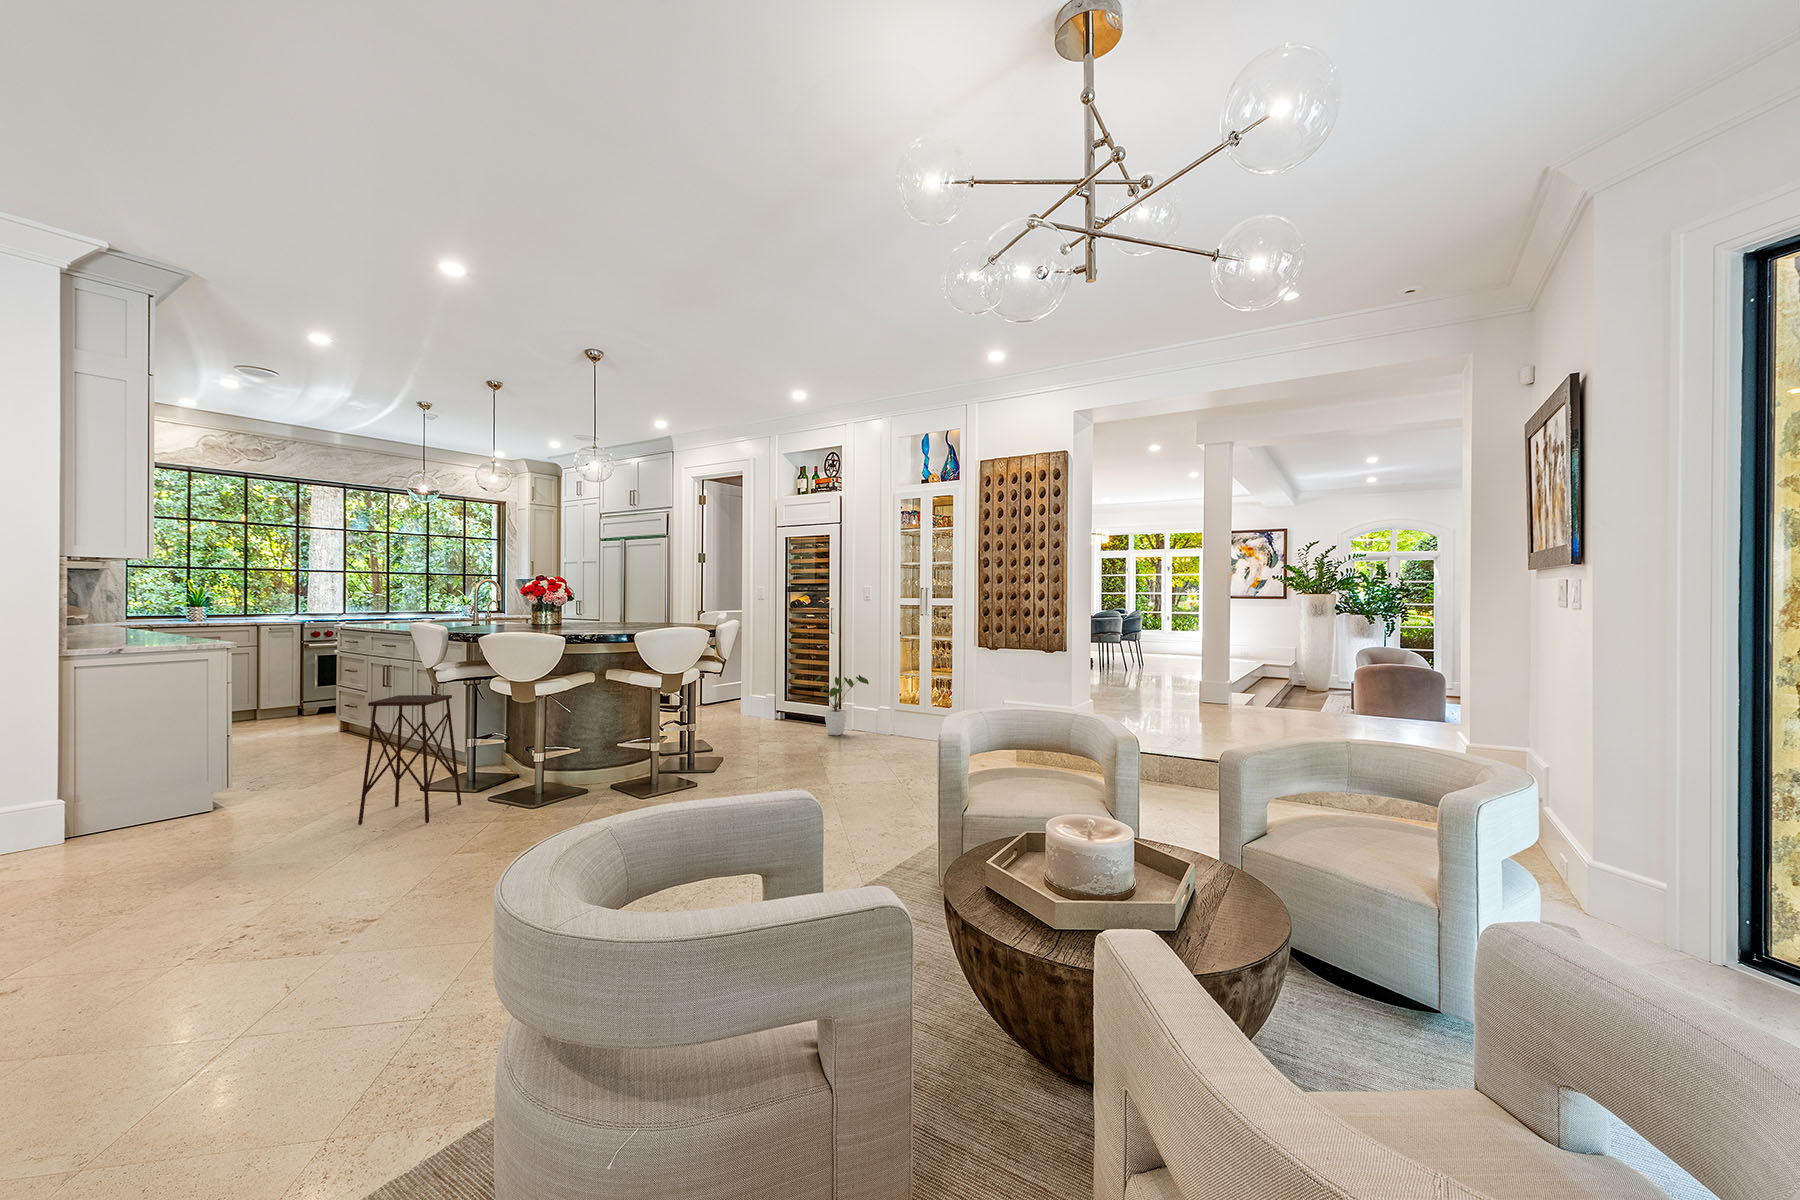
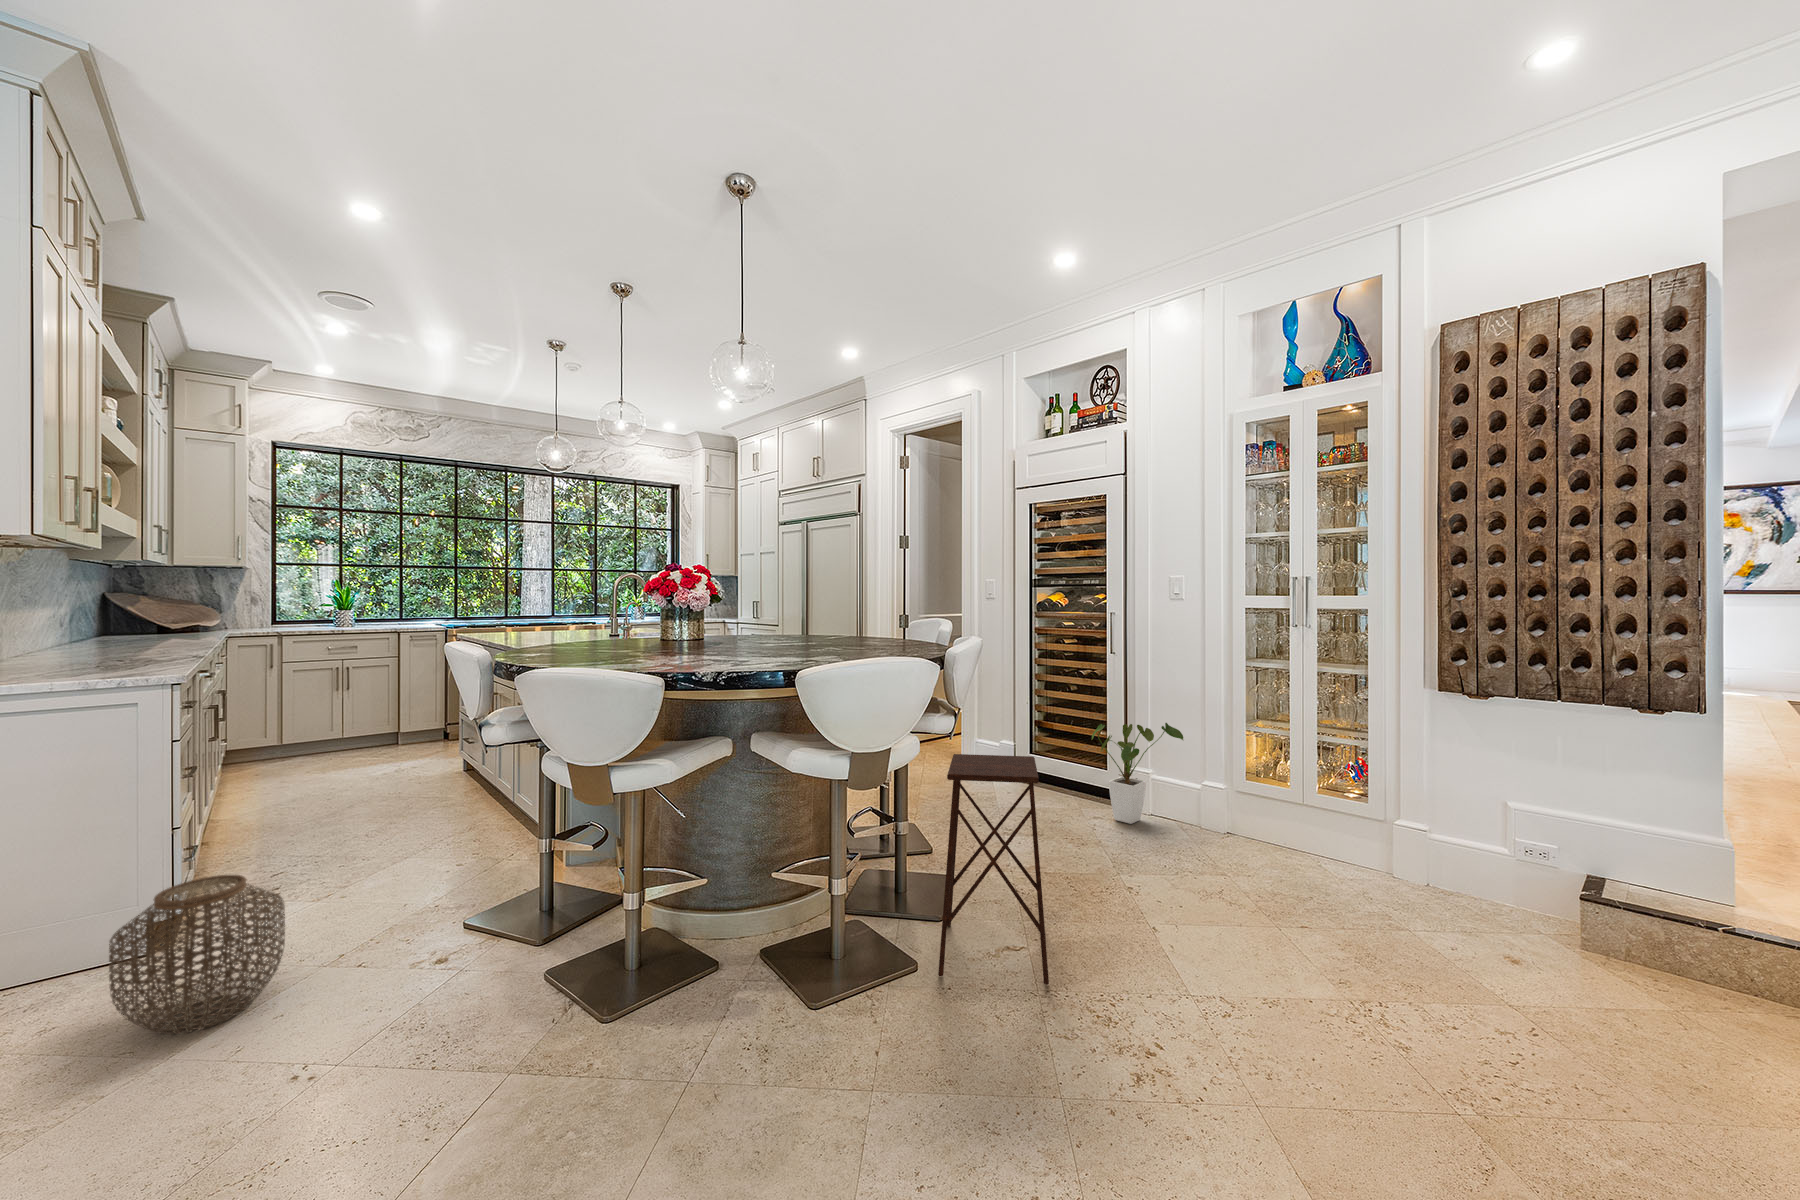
side table: present [358,695,461,825] -> present [938,754,1049,985]
woven basket: none [250,746,337,824] -> present [109,875,285,1034]

